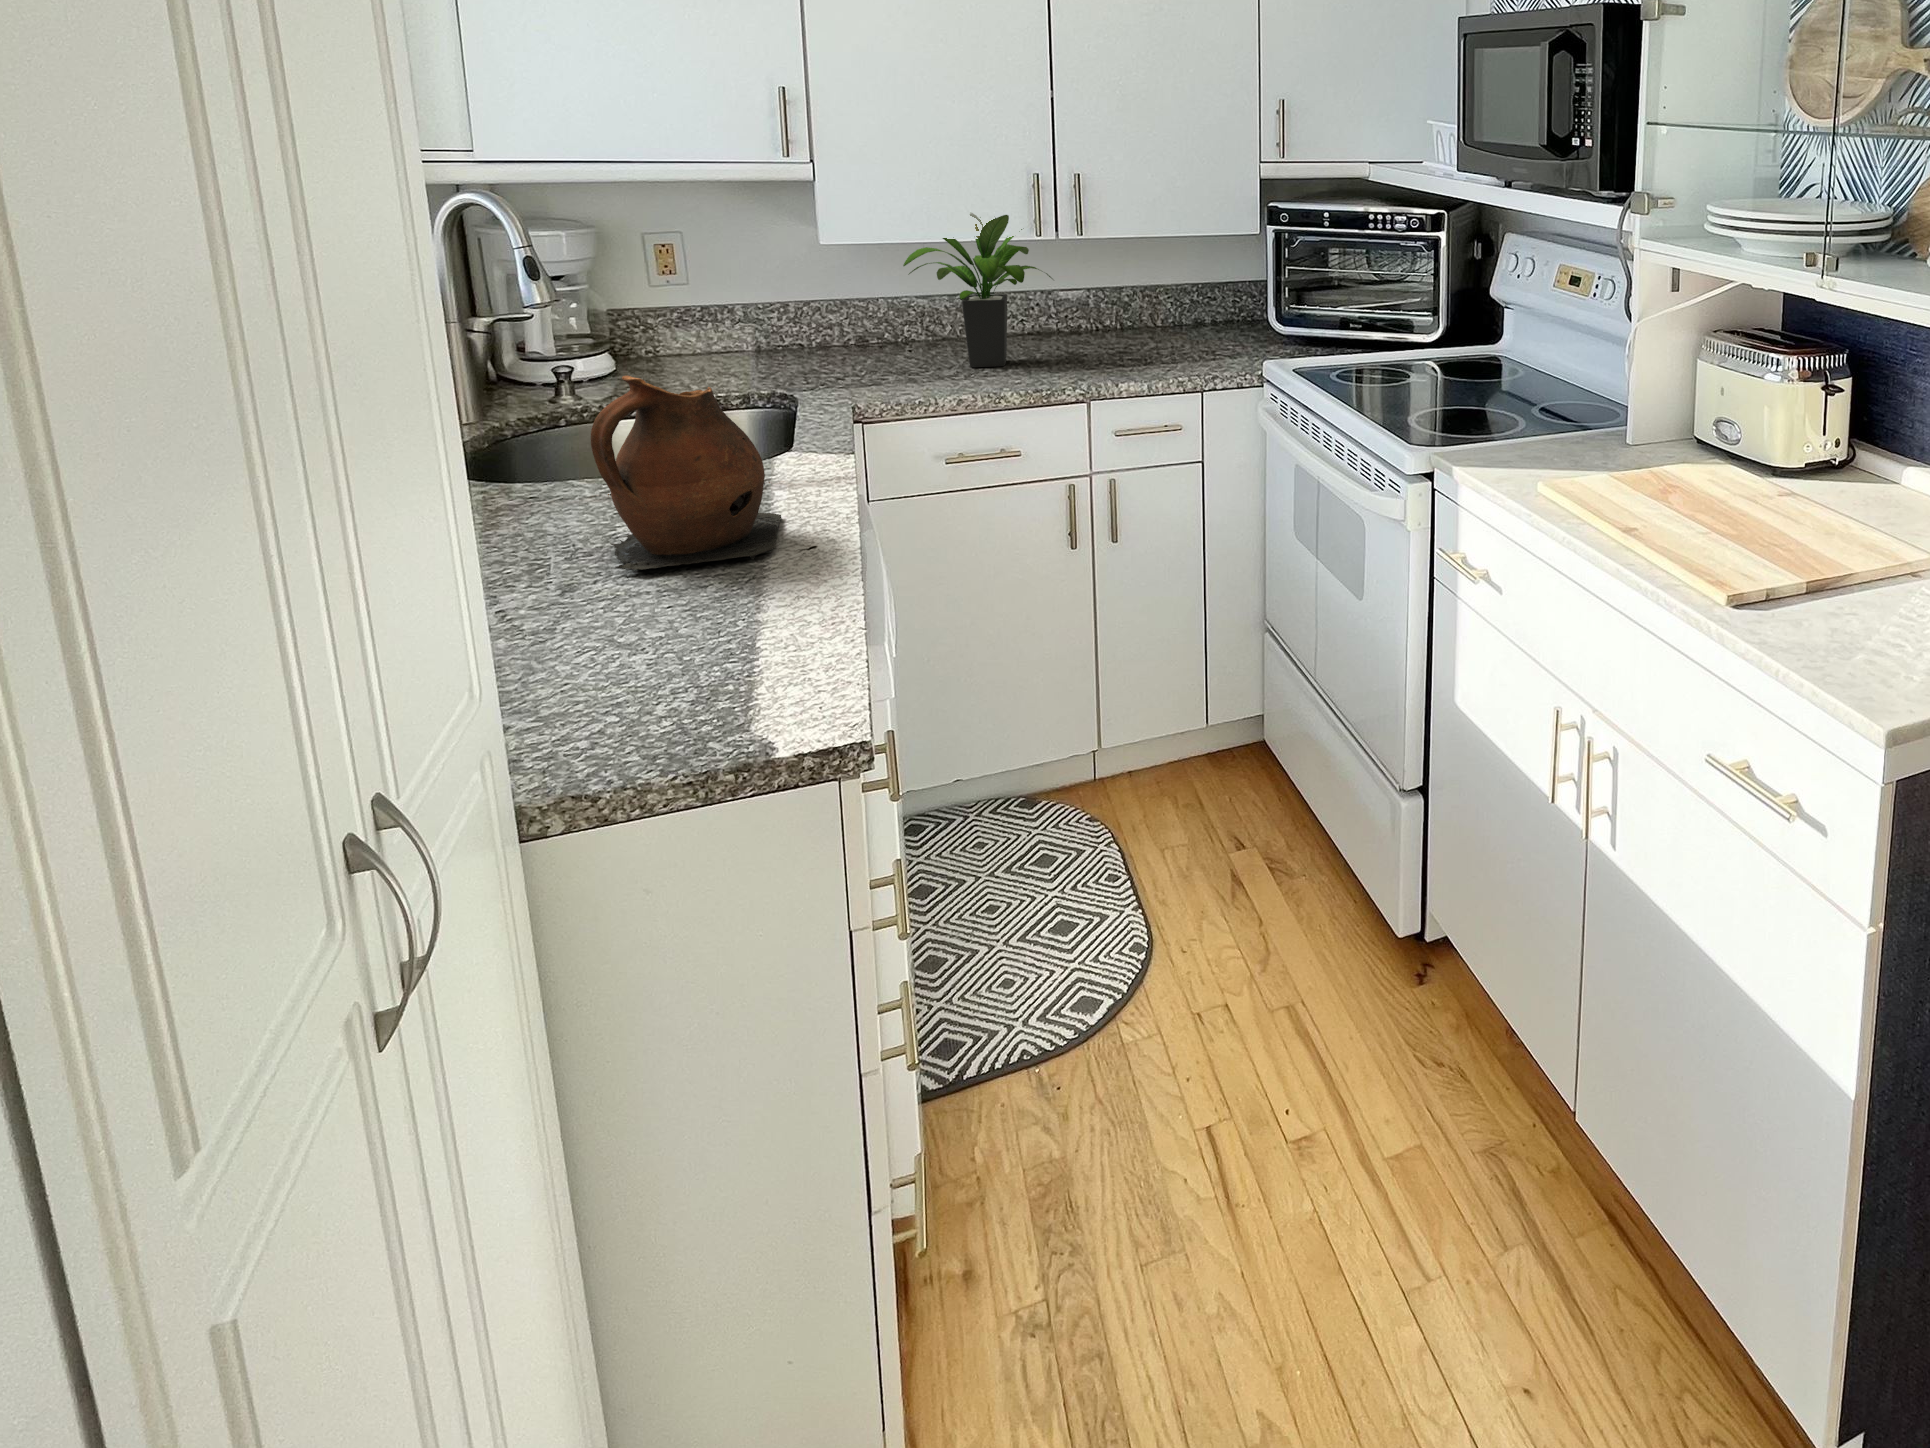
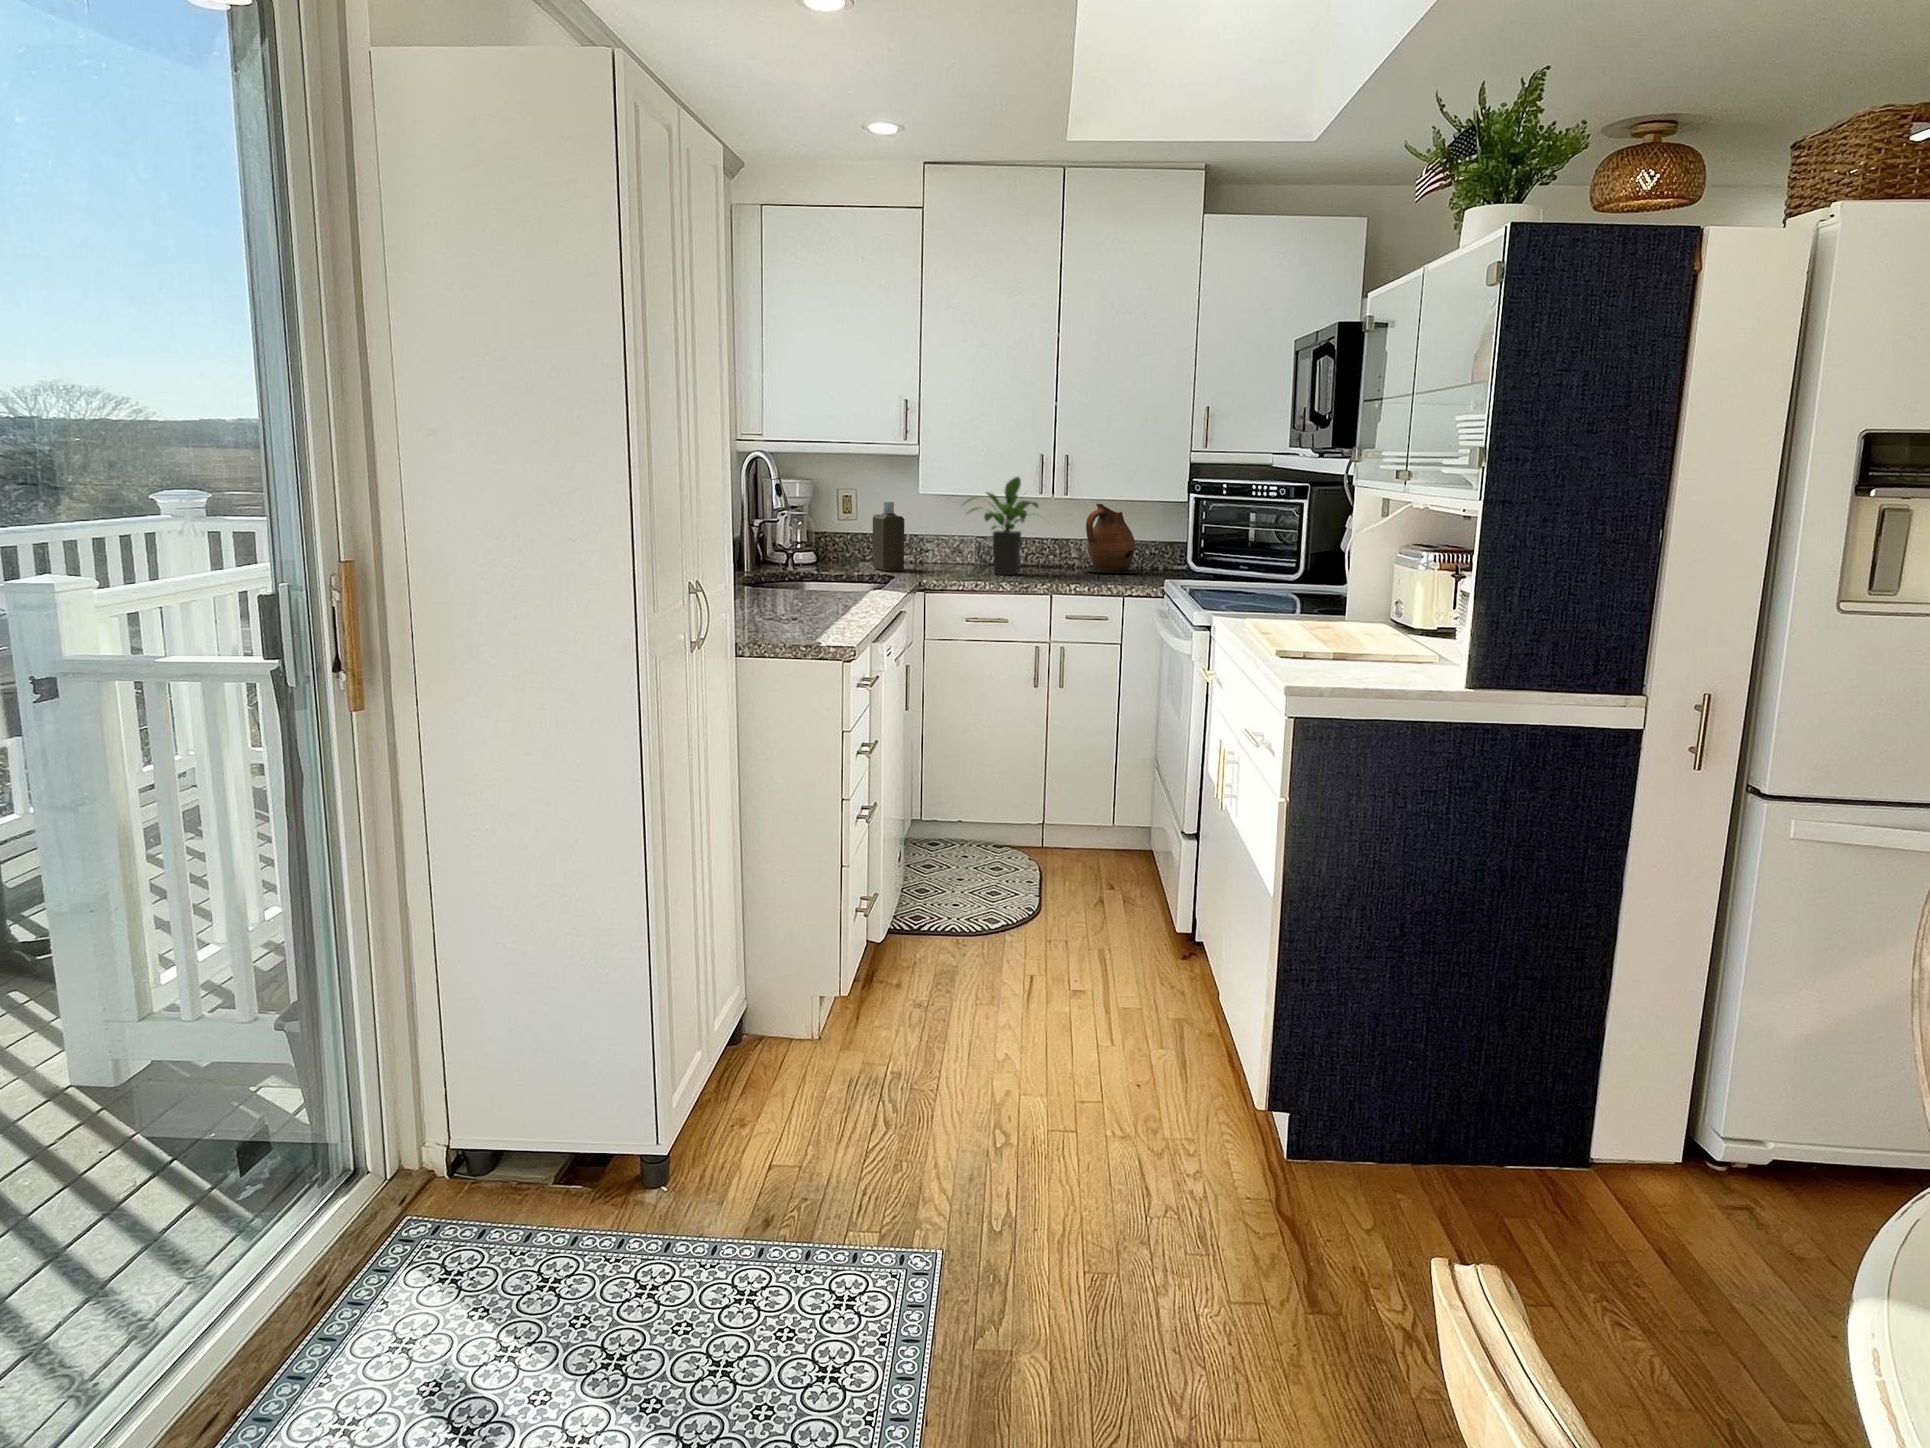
bottle: none [723,258,797,378] -> present [873,502,904,571]
ceramic pitcher: present [591,376,781,570] -> present [1085,504,1138,574]

